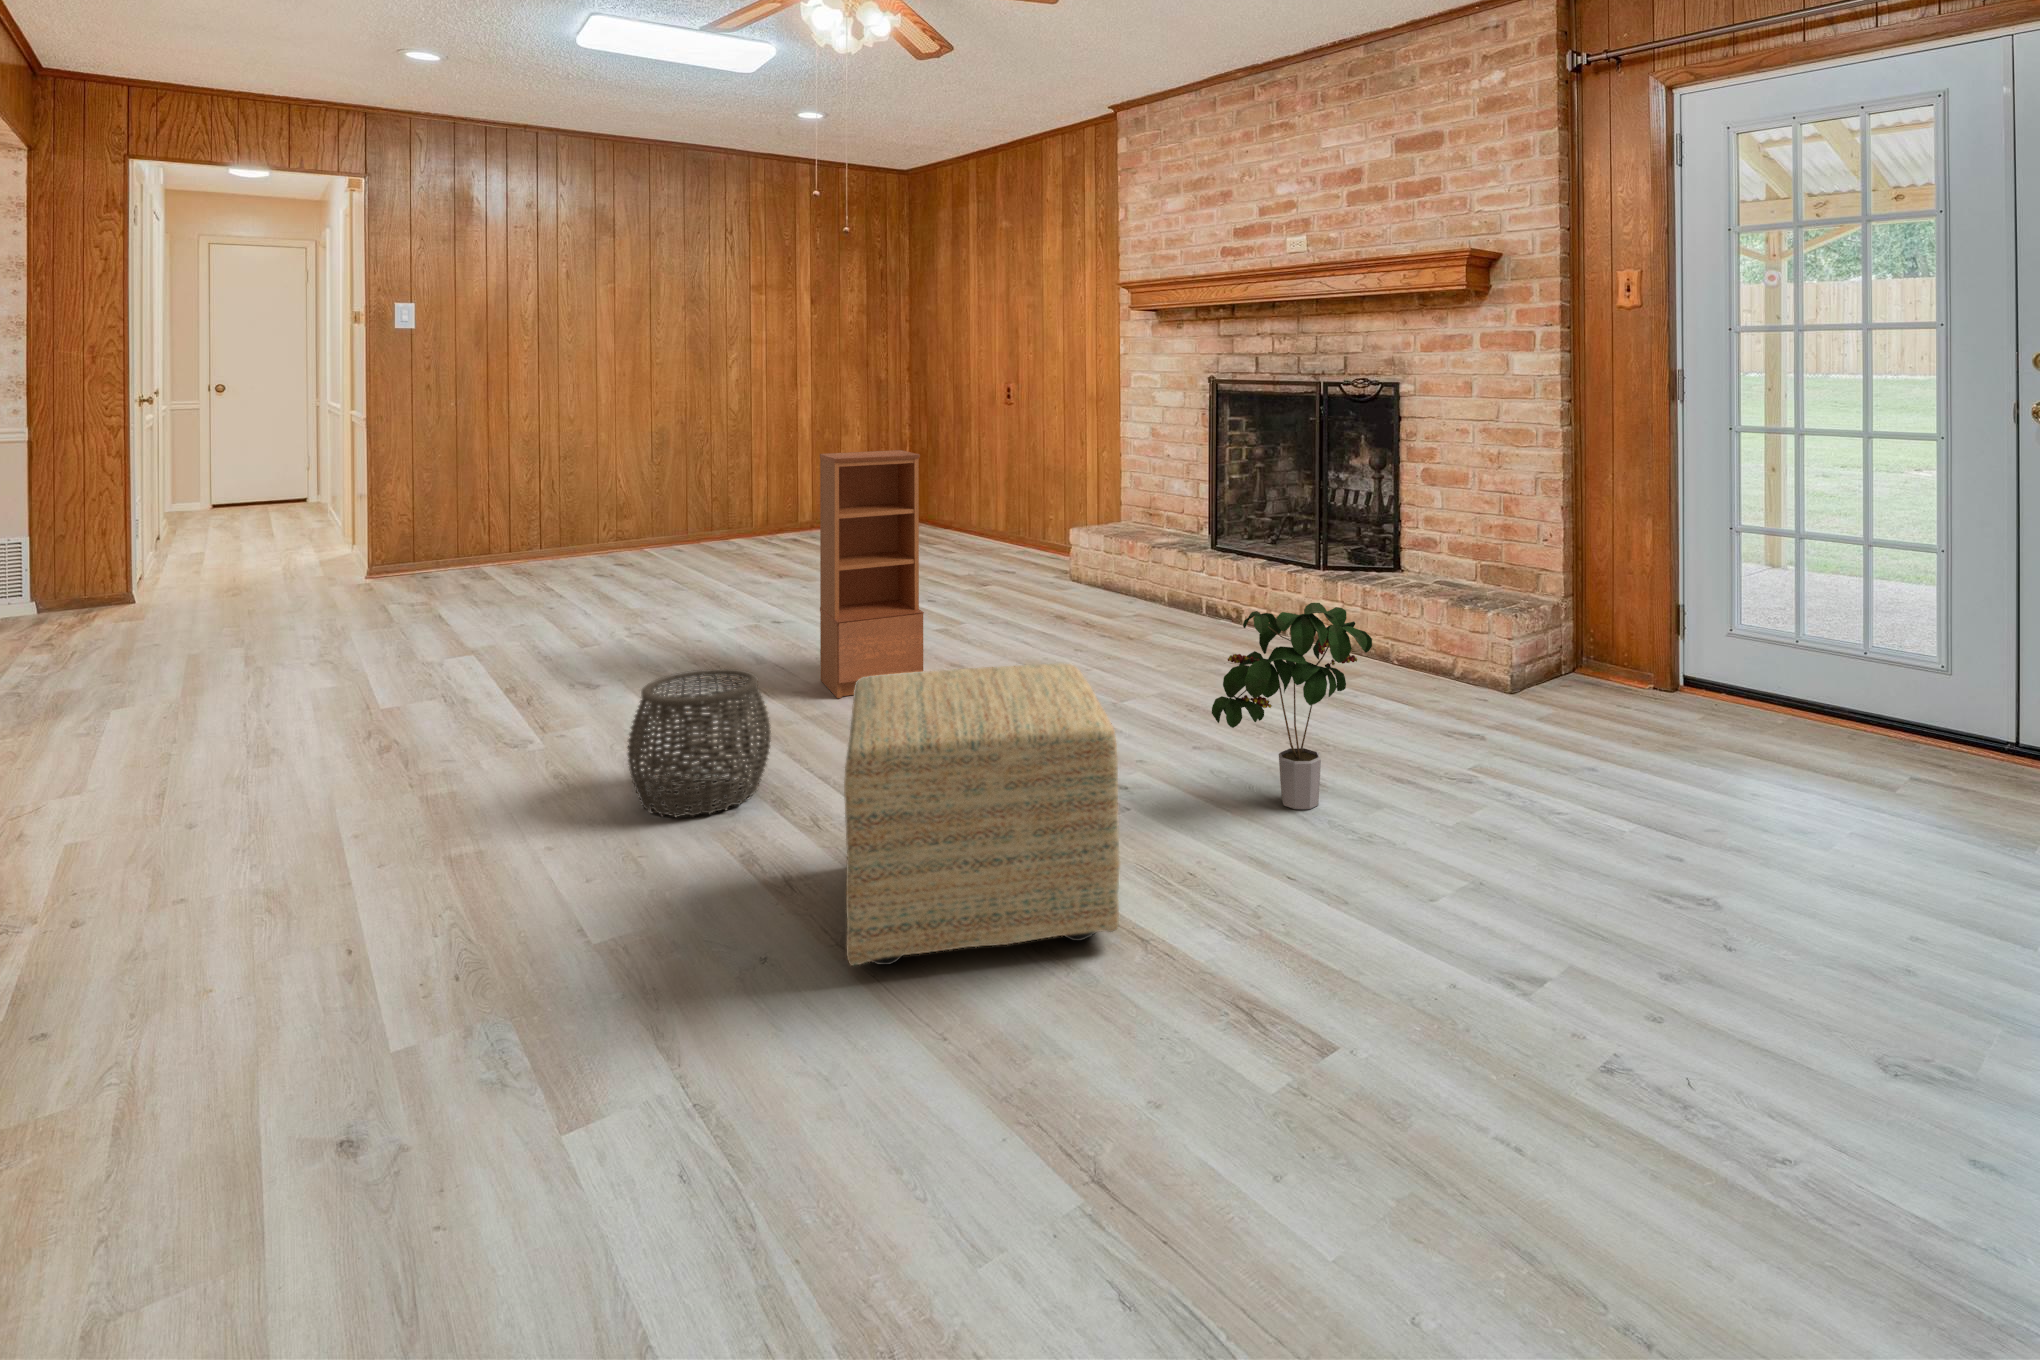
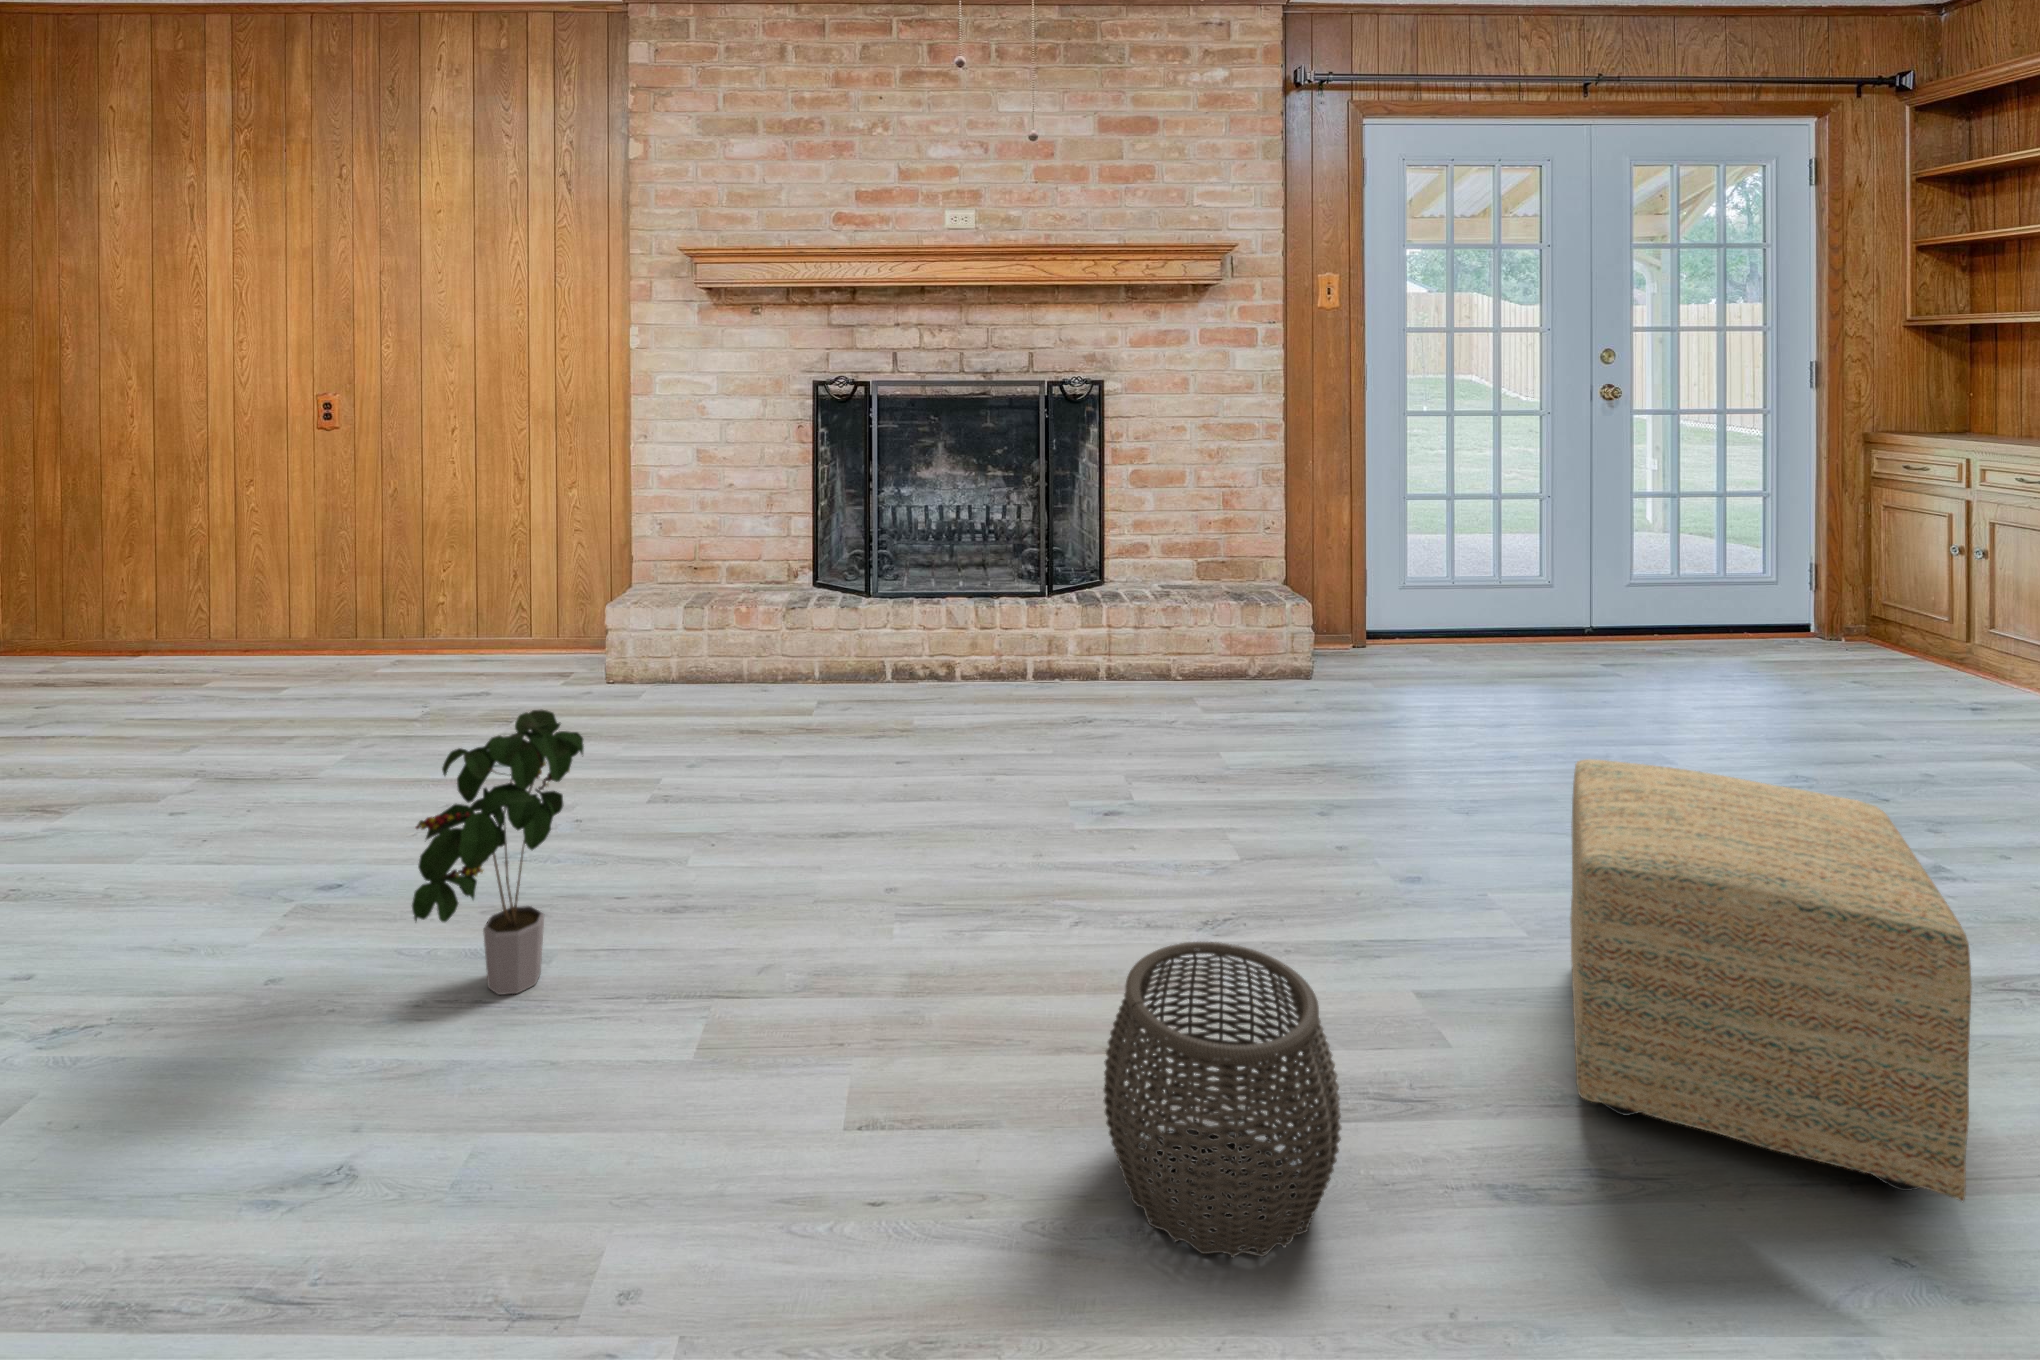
bookcase: present [820,450,924,698] -> none [759,529,918,950]
potted plant: present [1212,603,1372,809] -> present [412,710,584,995]

